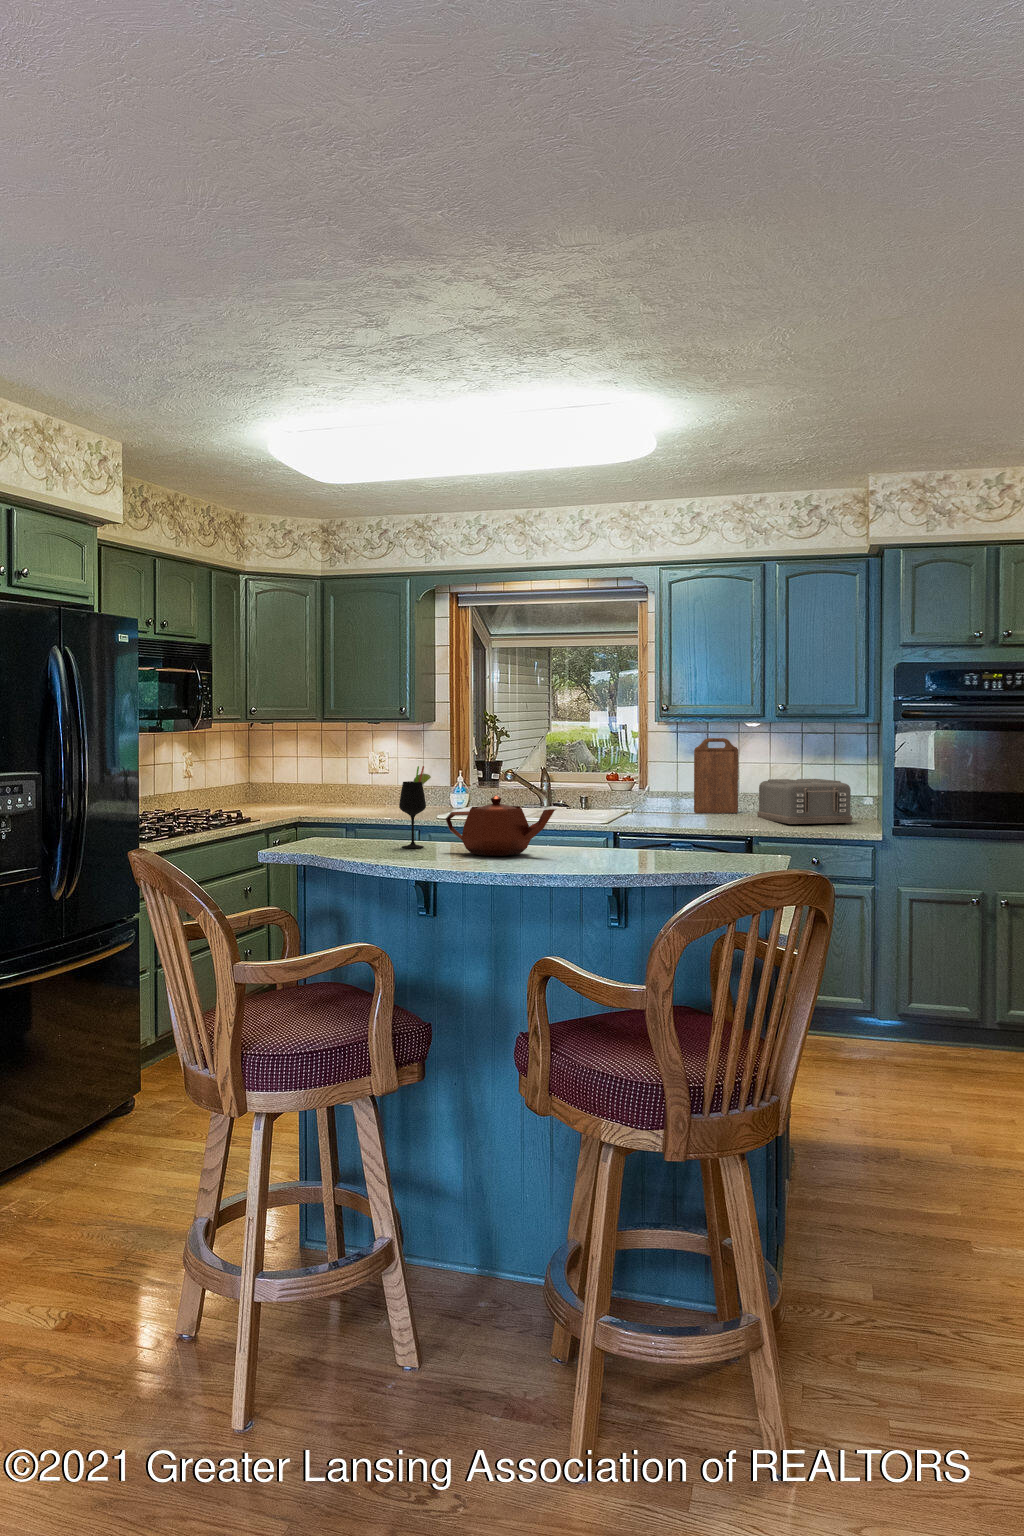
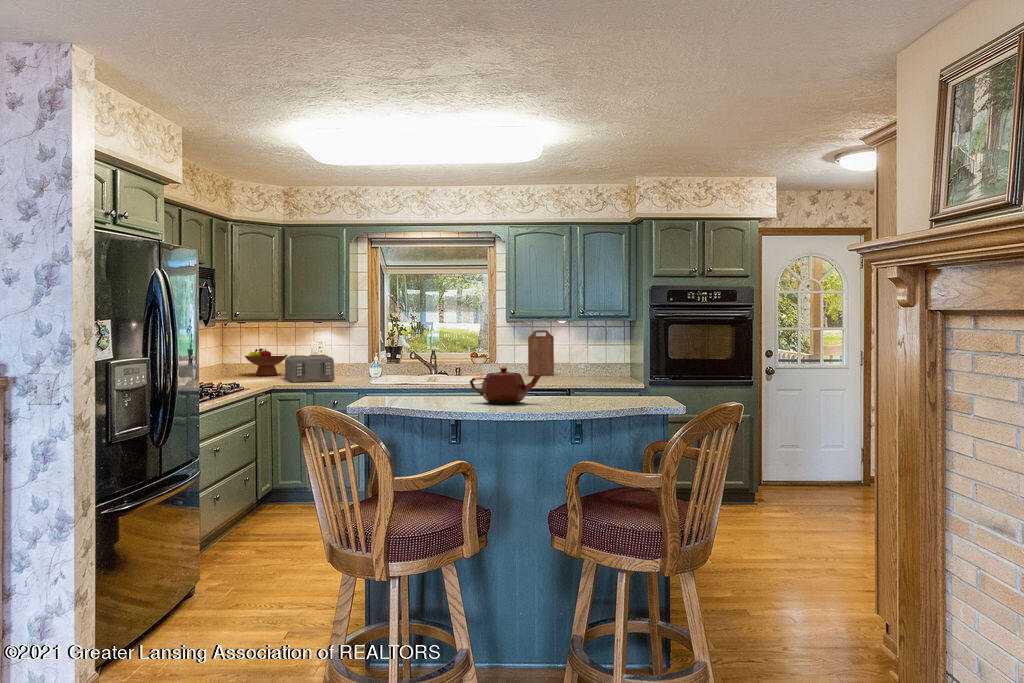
fruit bowl: none [274,762,336,802] -> present [245,348,288,376]
wine glass: present [399,766,431,848] -> none [434,349,454,401]
toaster: present [757,779,852,824] -> present [285,355,335,382]

